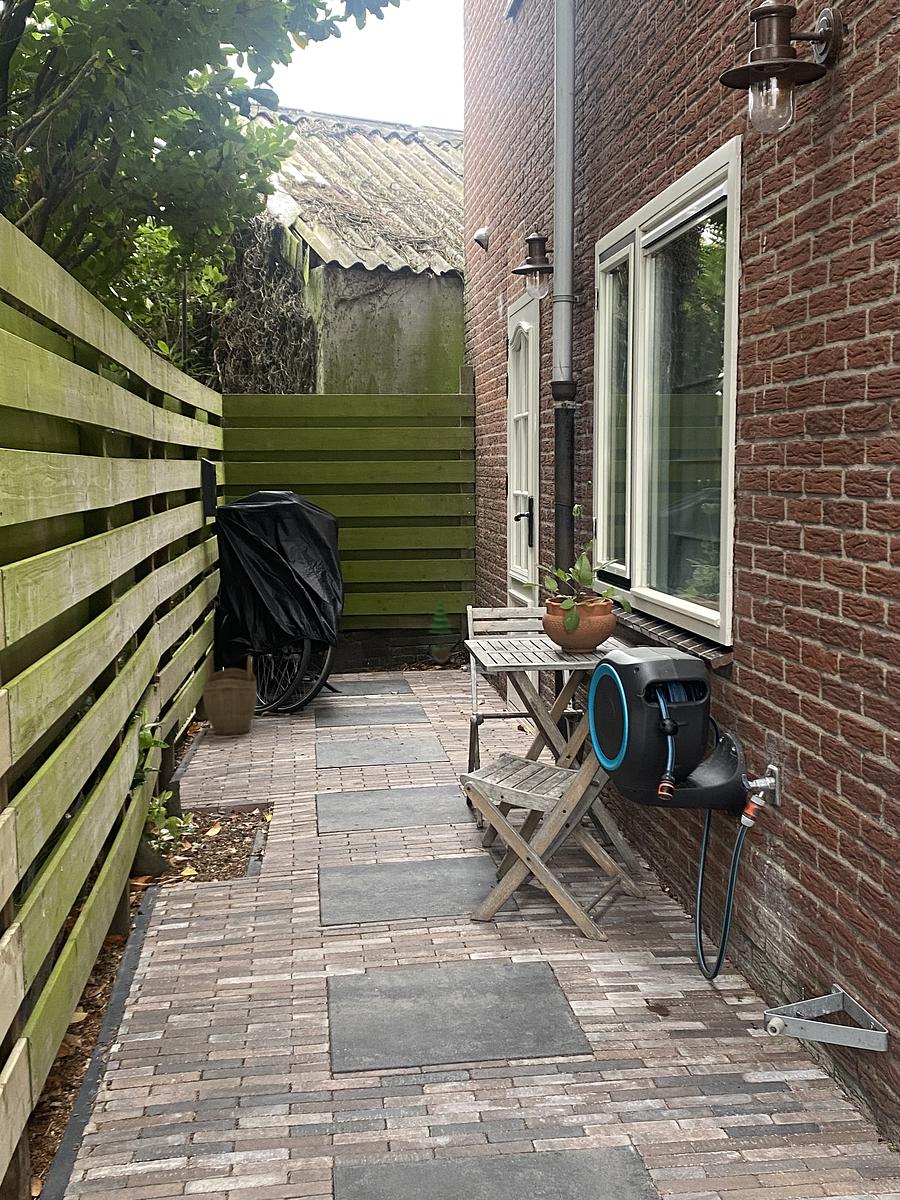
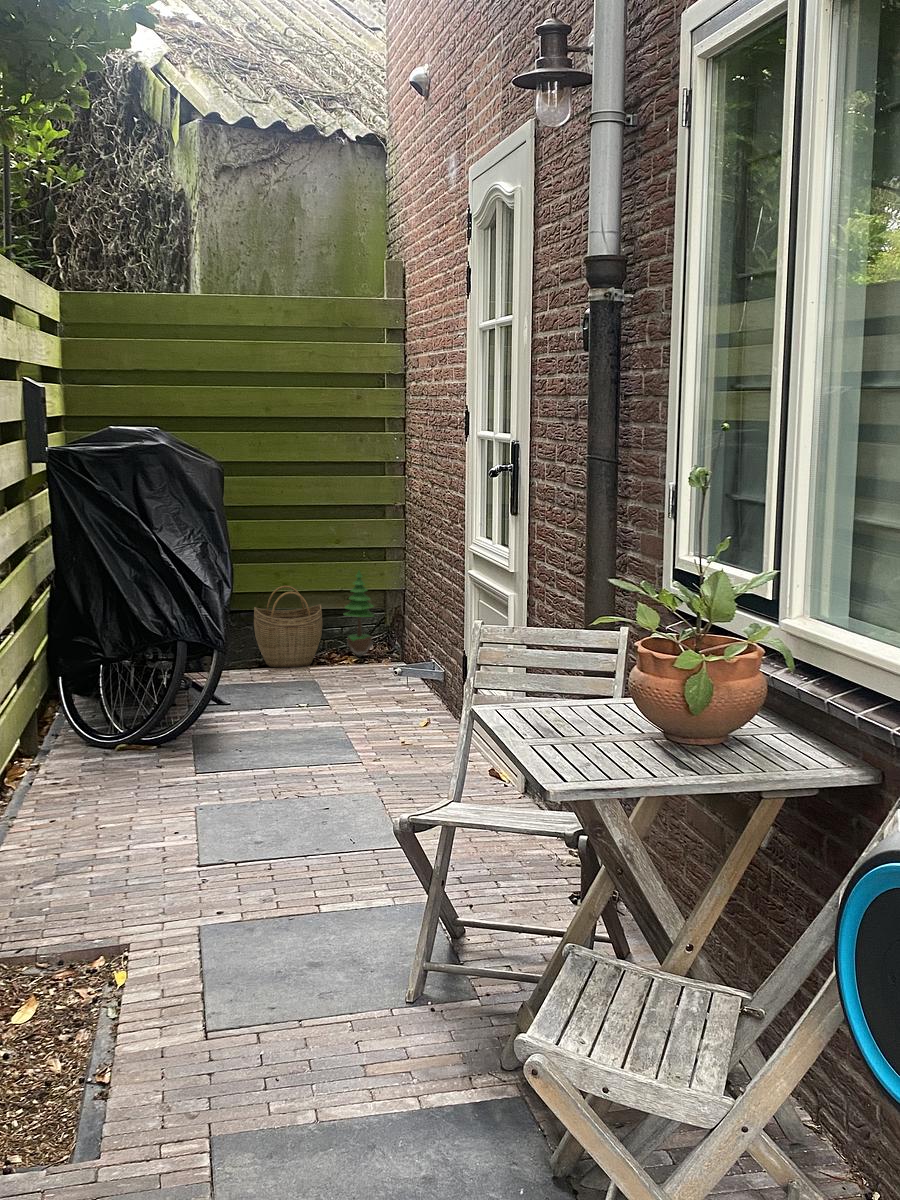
woven basket: present [203,656,257,735] -> present [254,586,322,667]

